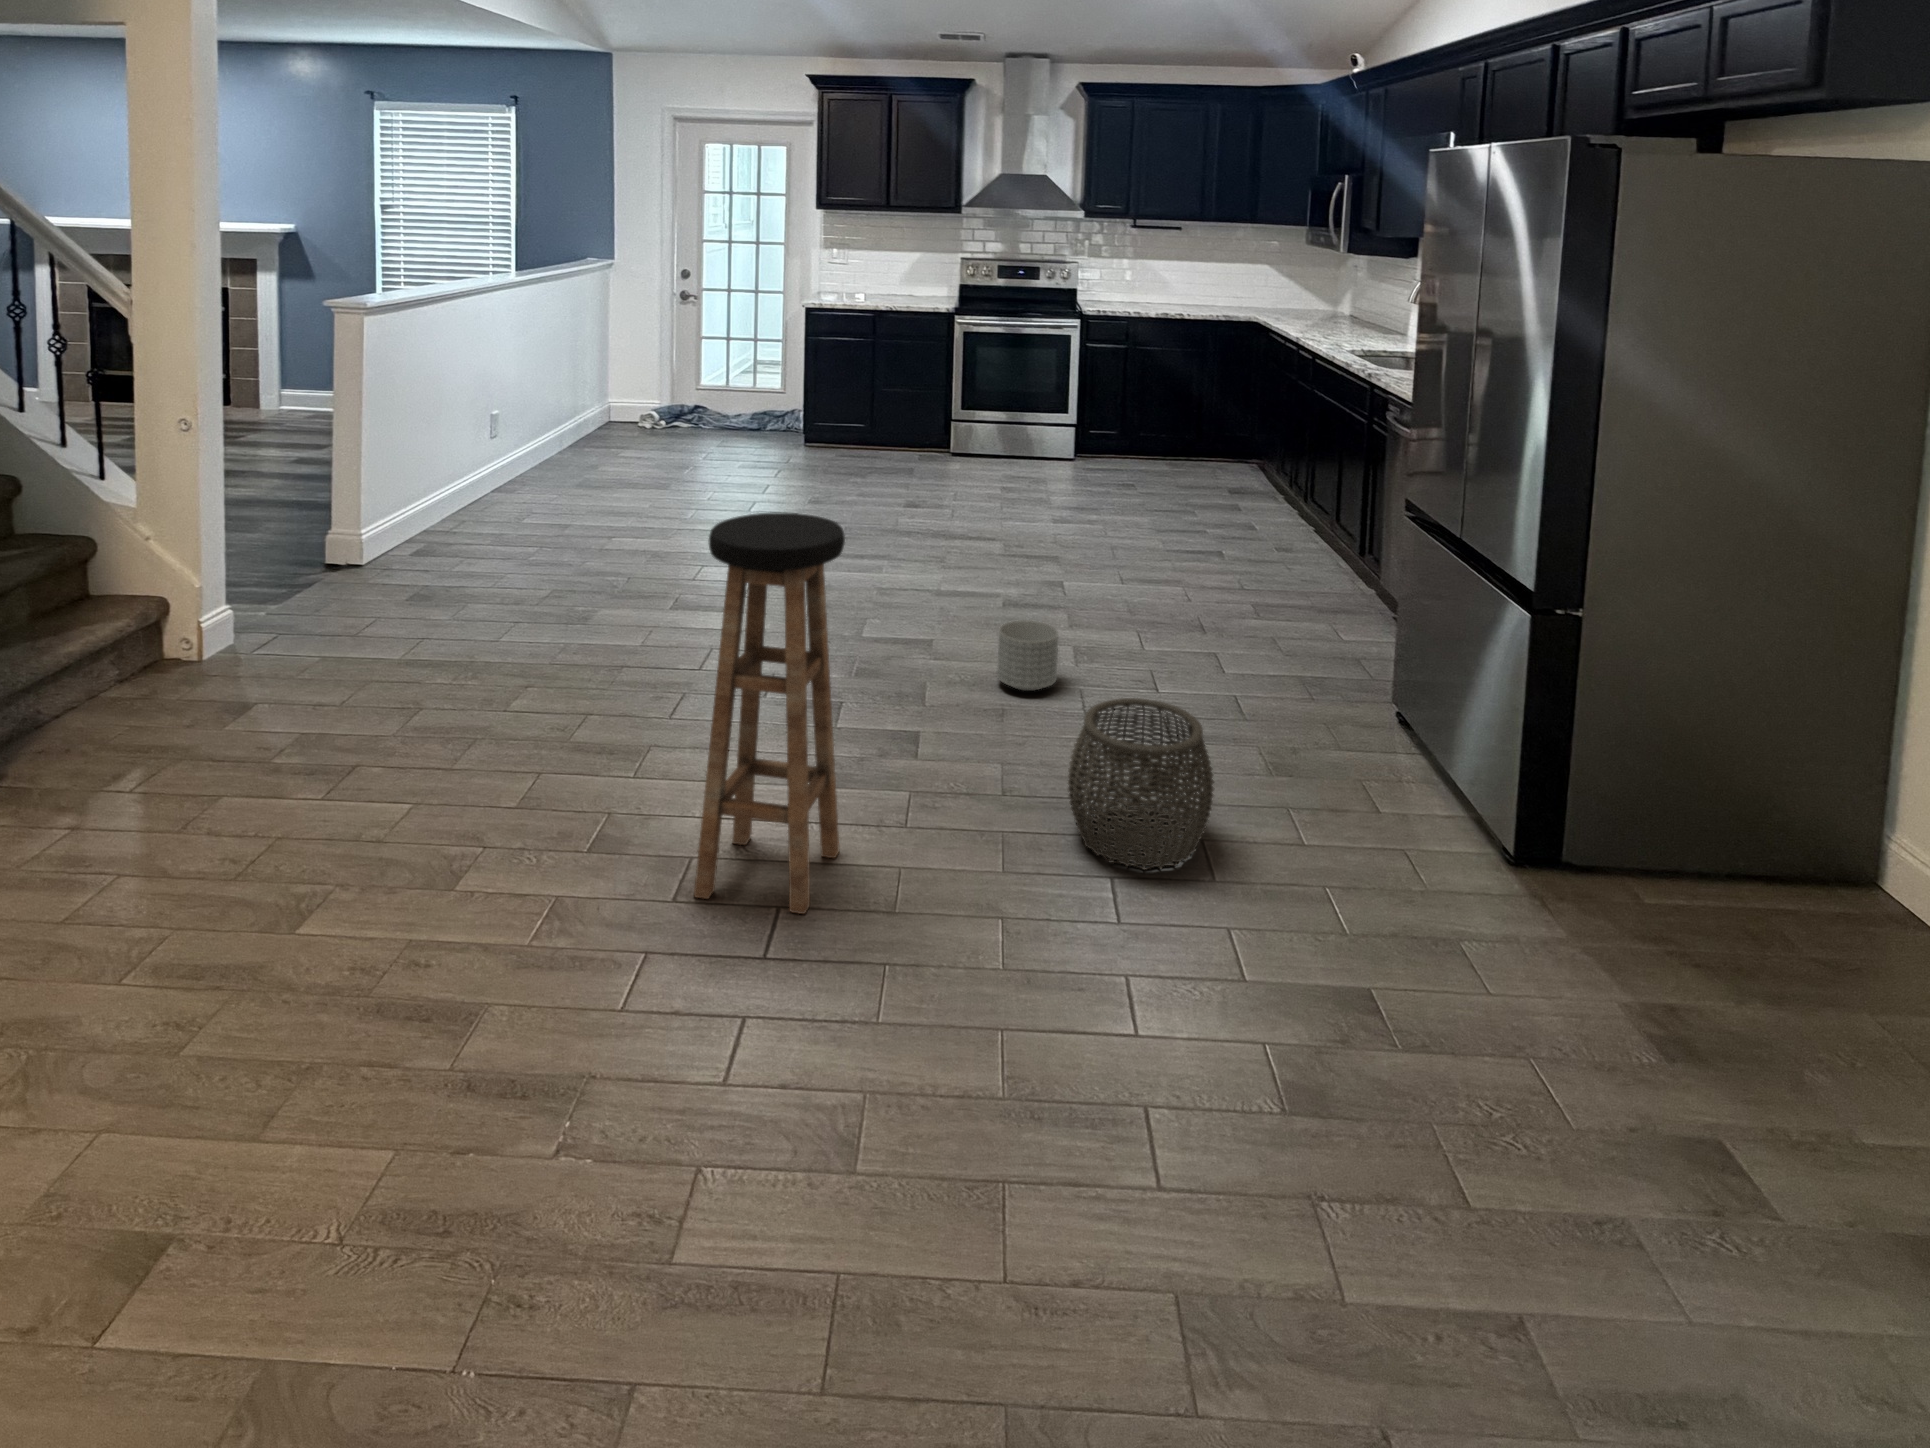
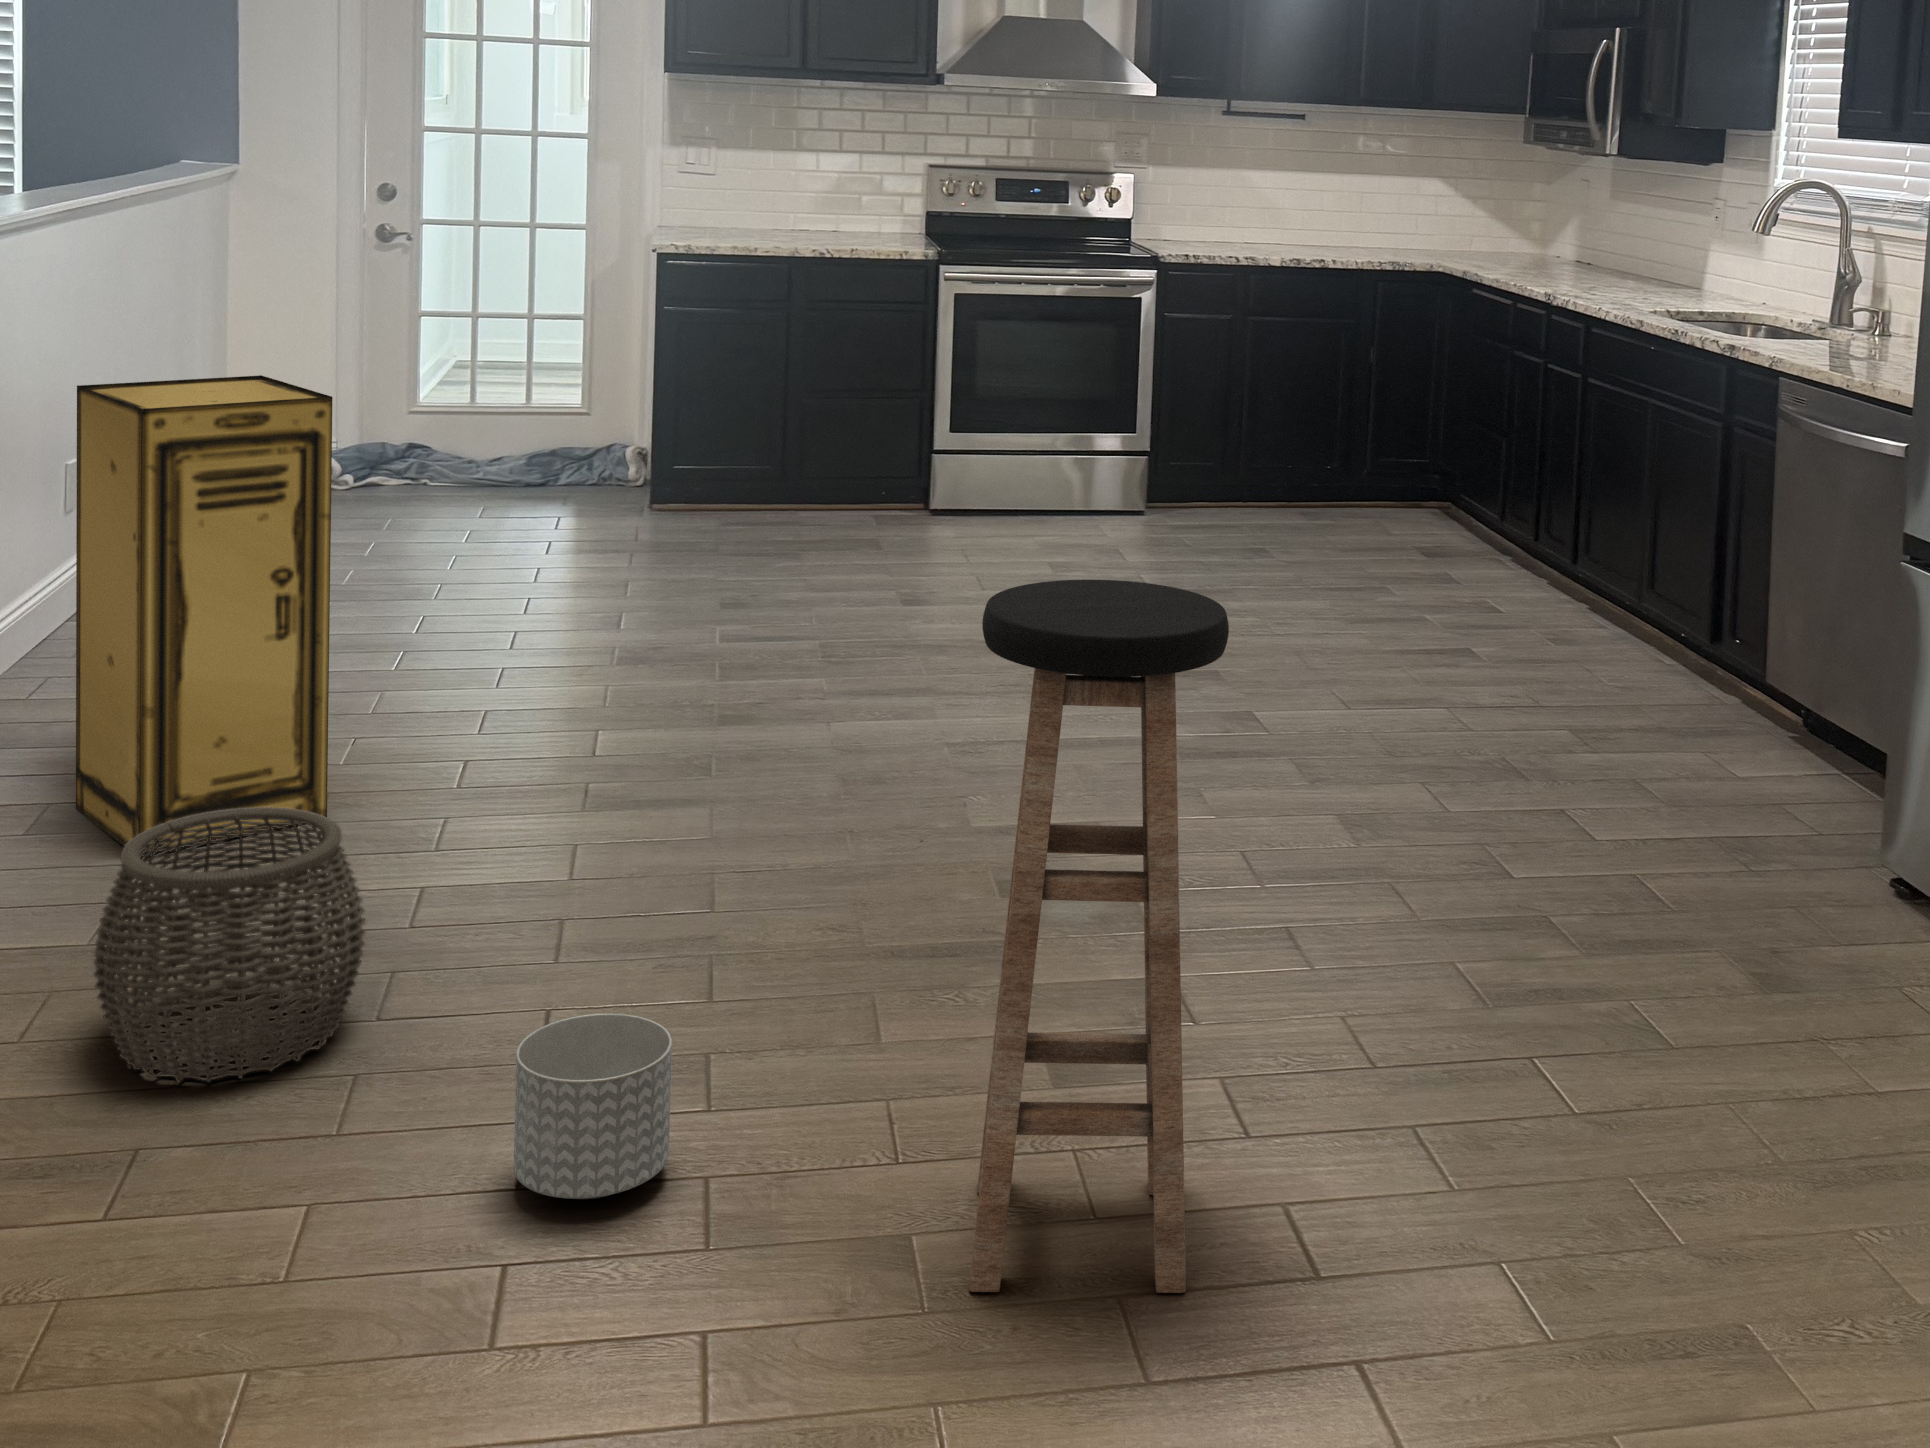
storage cabinet: none [433,378,544,620] -> present [76,375,333,858]
planter: present [997,620,1059,691] -> present [514,1013,672,1199]
woven basket: present [1068,698,1214,870] -> present [93,807,366,1082]

